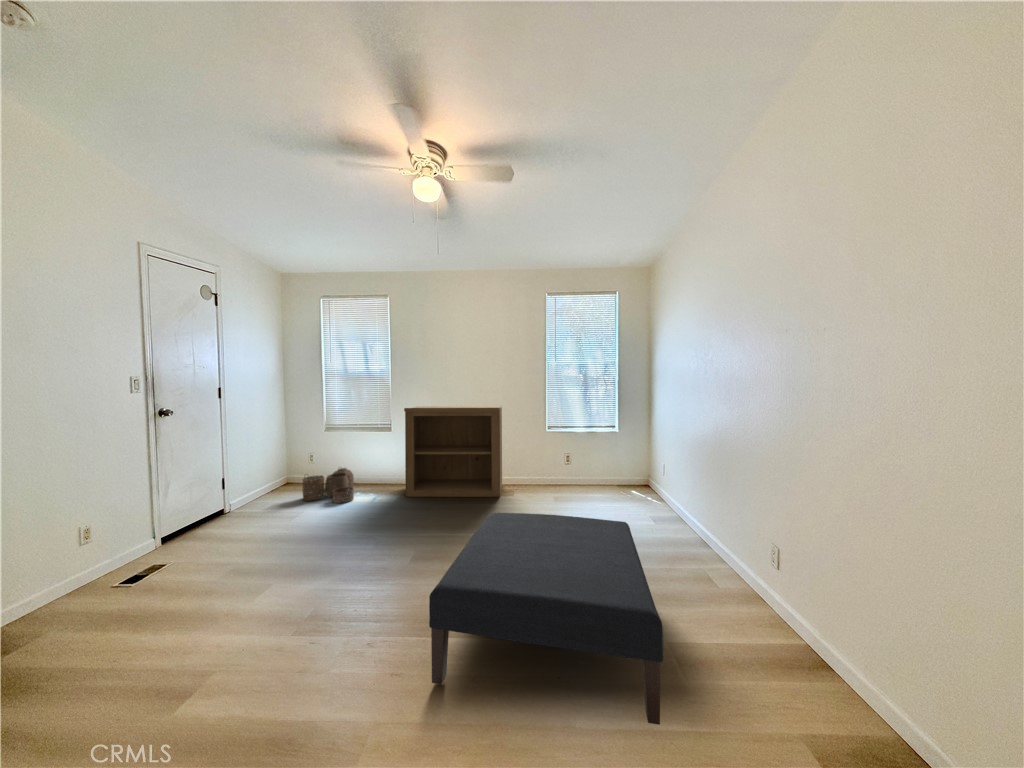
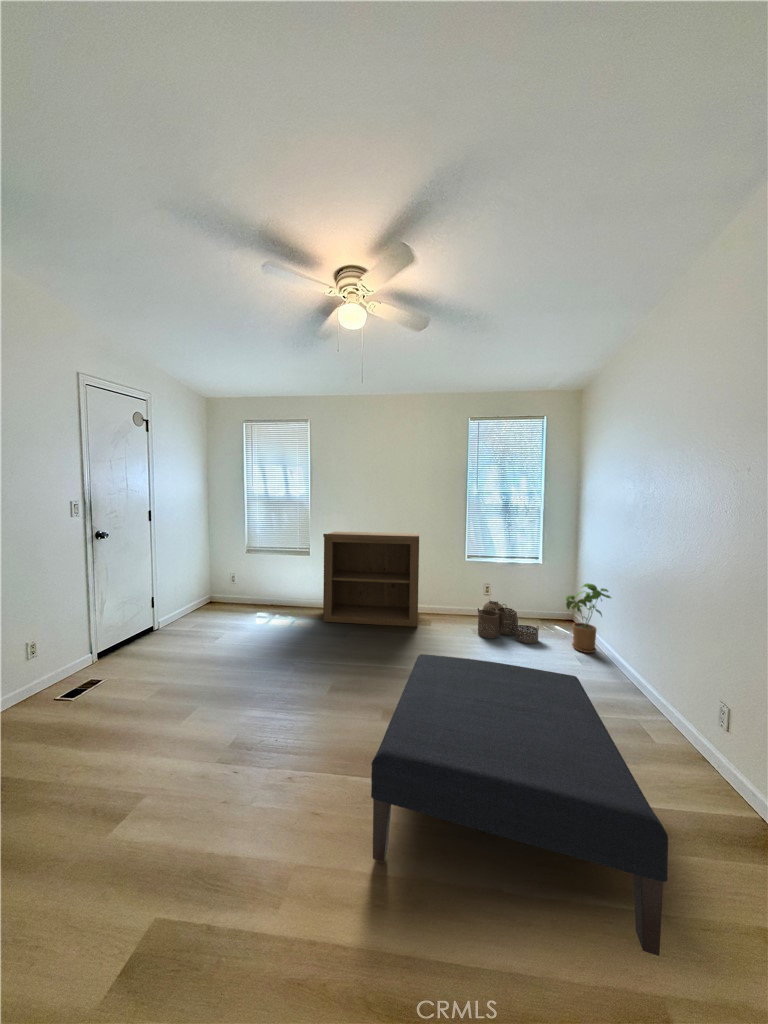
house plant: none [634,446,673,511] -> present [566,583,611,653]
woven basket: present [302,468,354,503] -> present [478,601,539,643]

